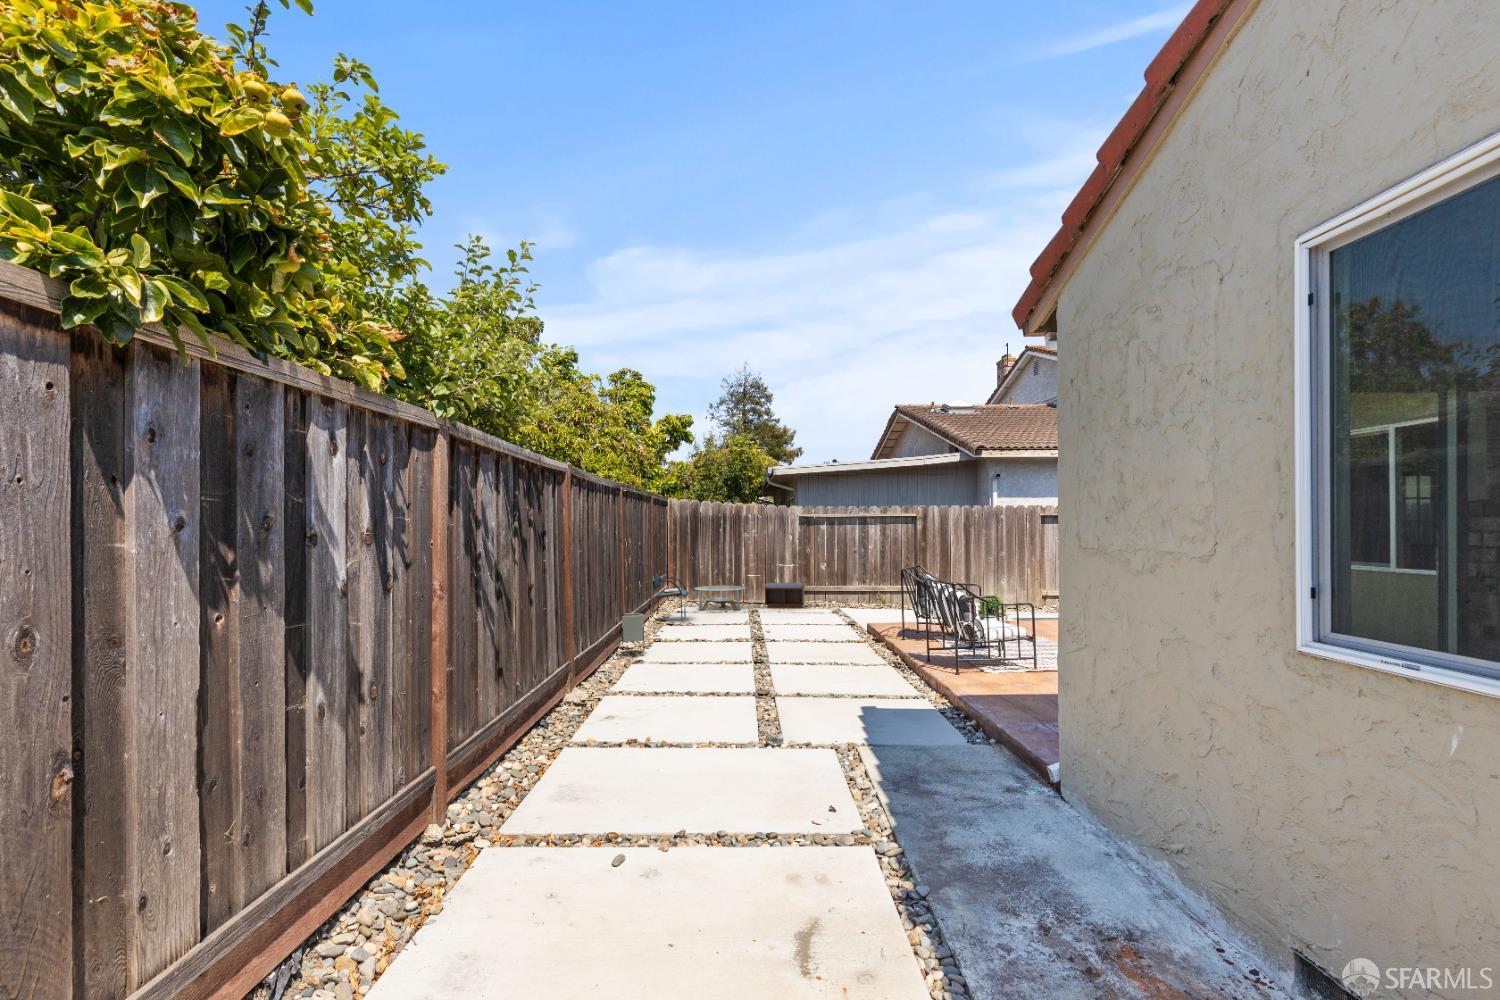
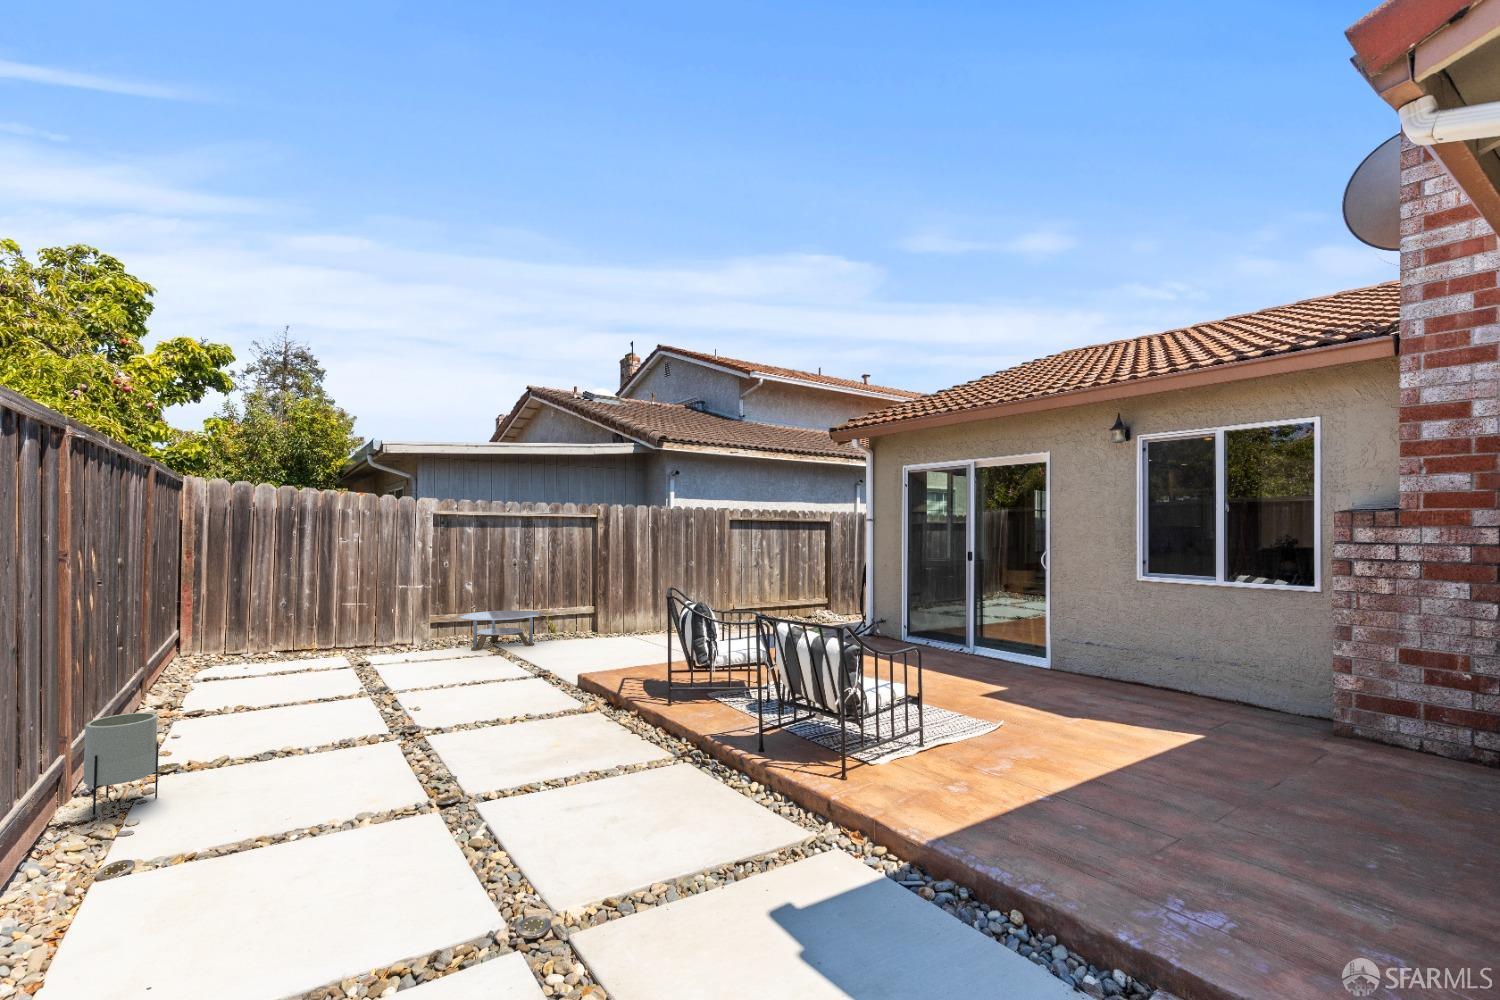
chair: present [651,574,689,622] -> none [156,608,241,707]
bench: present [765,583,805,608] -> none [373,612,438,653]
round table: present [694,585,747,611] -> present [460,611,539,651]

